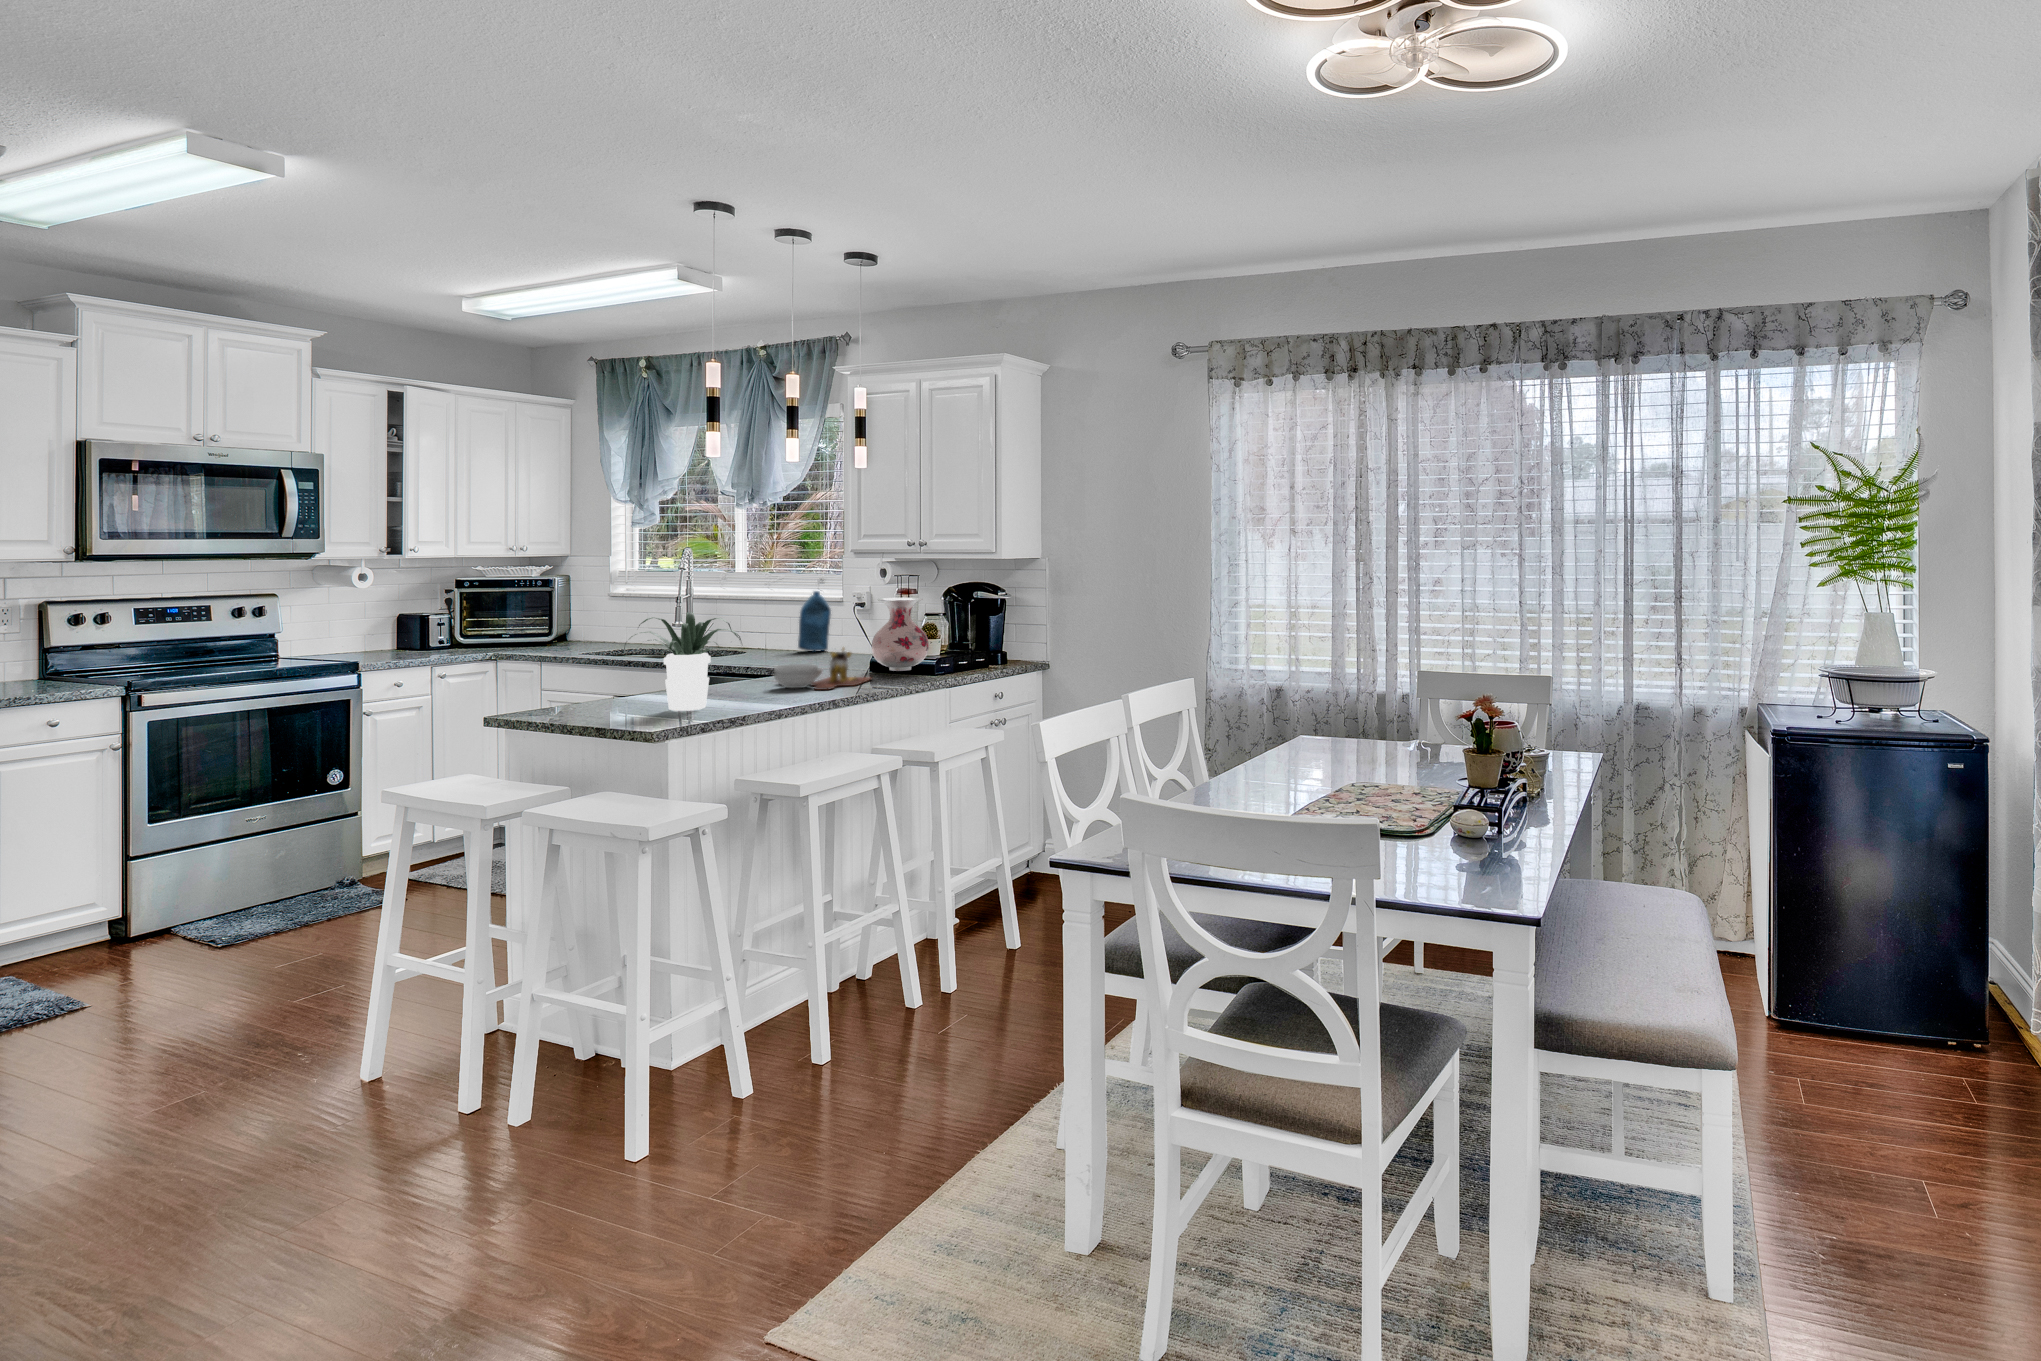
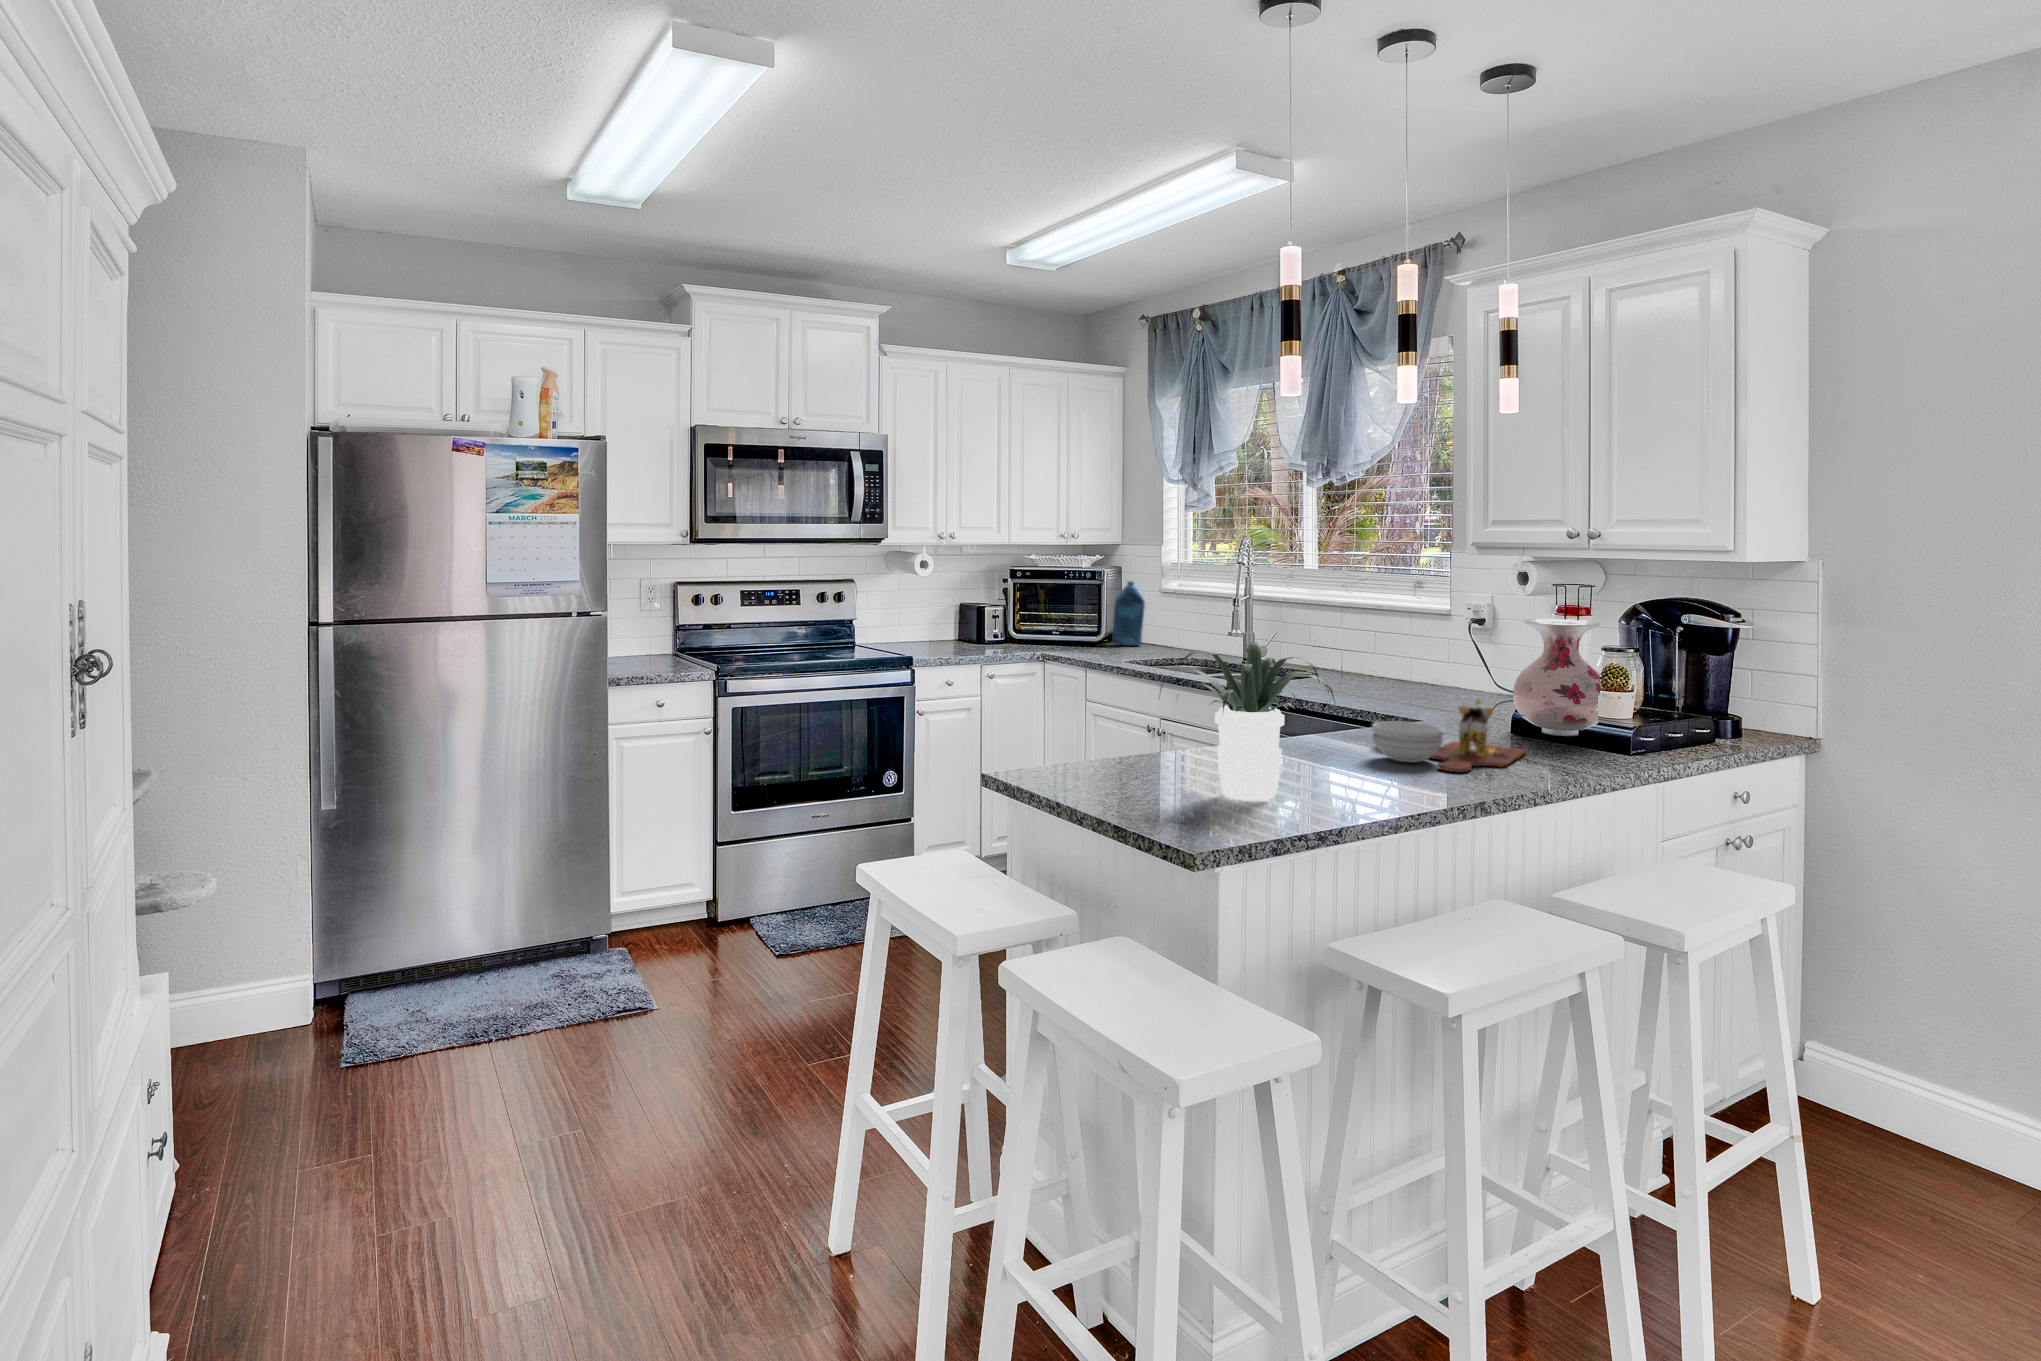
bottle: present [798,591,831,652] -> present [1112,581,1145,646]

